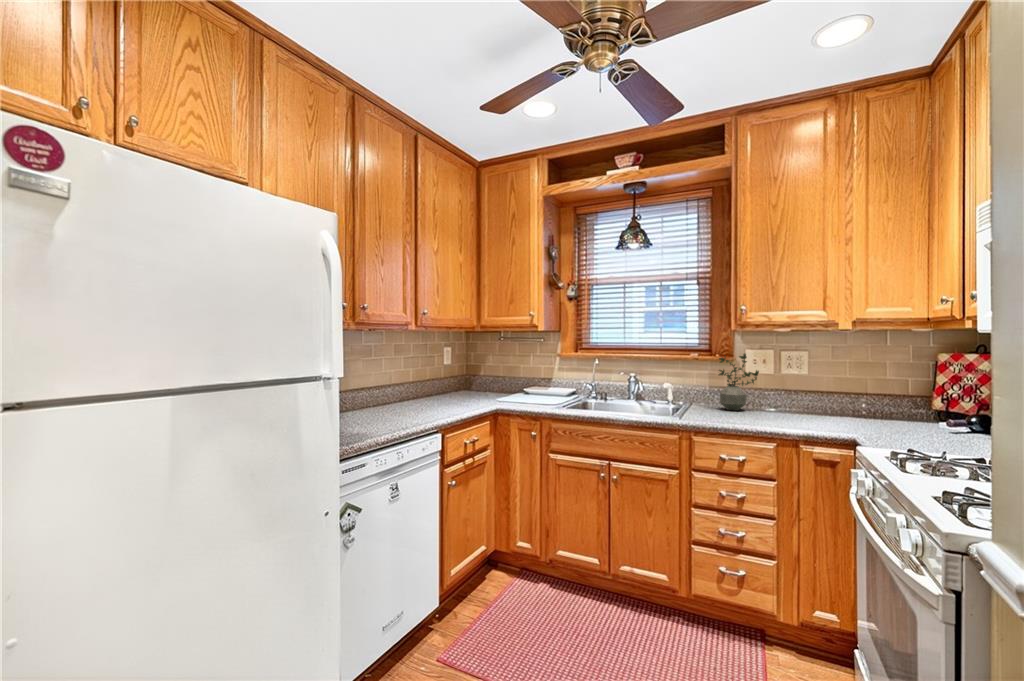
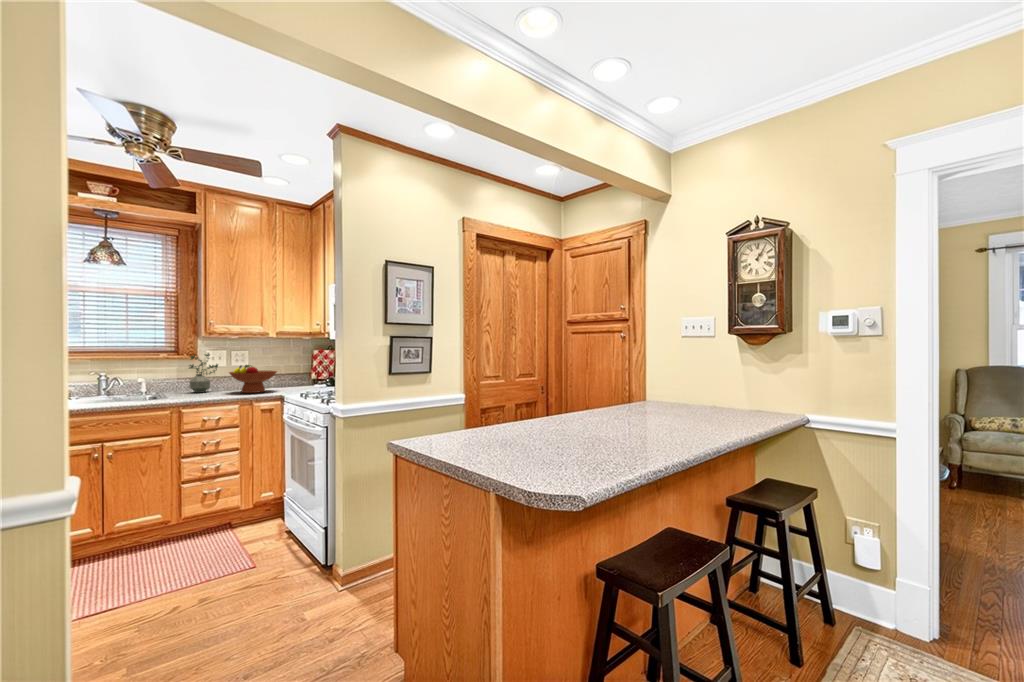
fruit bowl: none [766,376,852,426] -> present [229,365,277,393]

